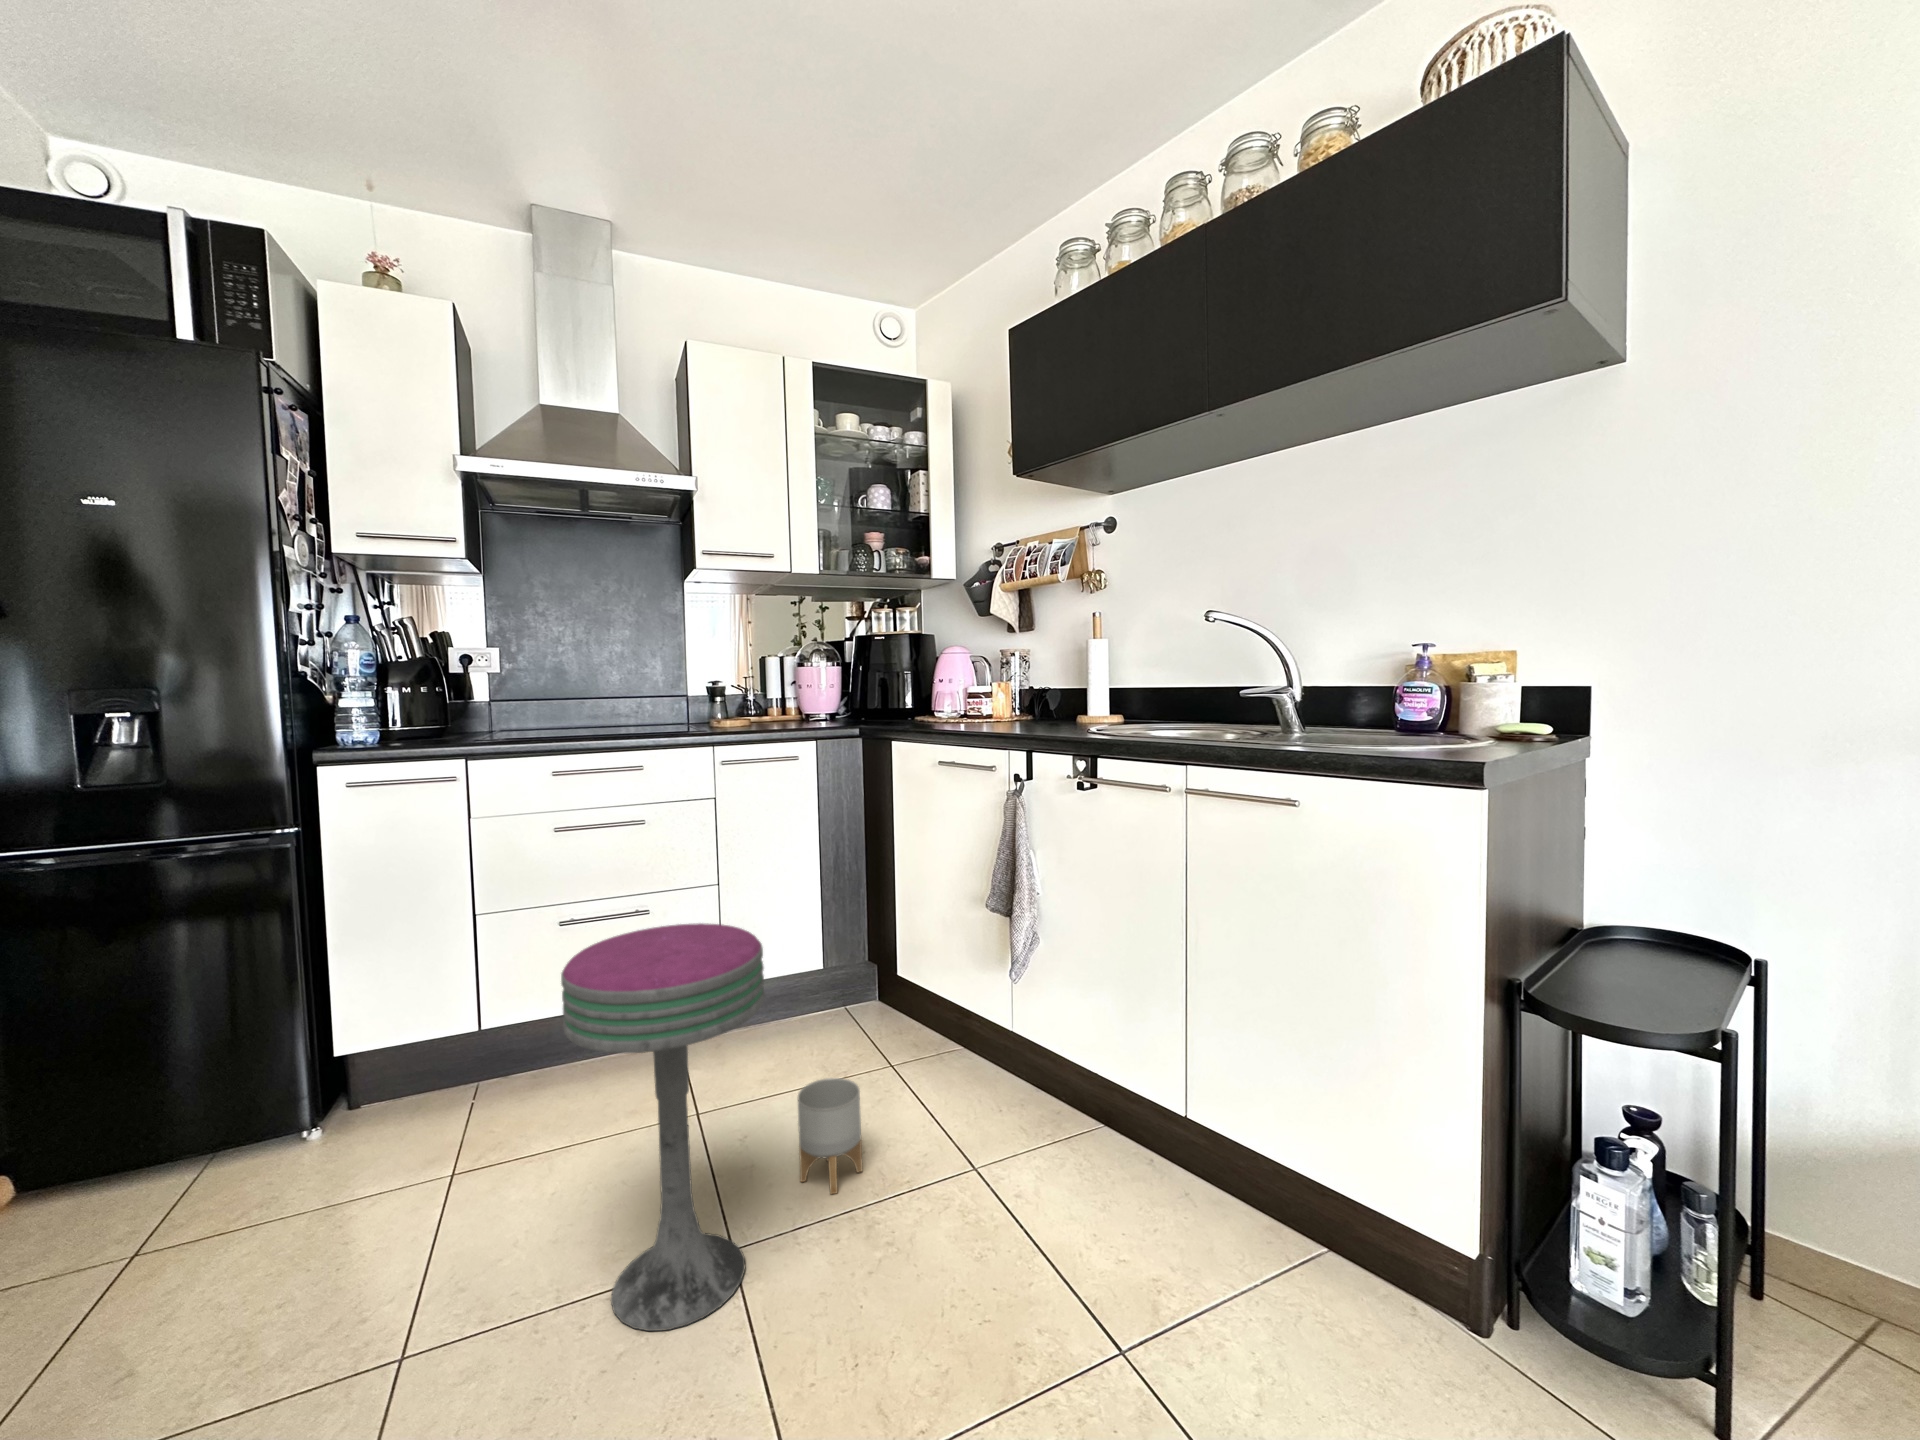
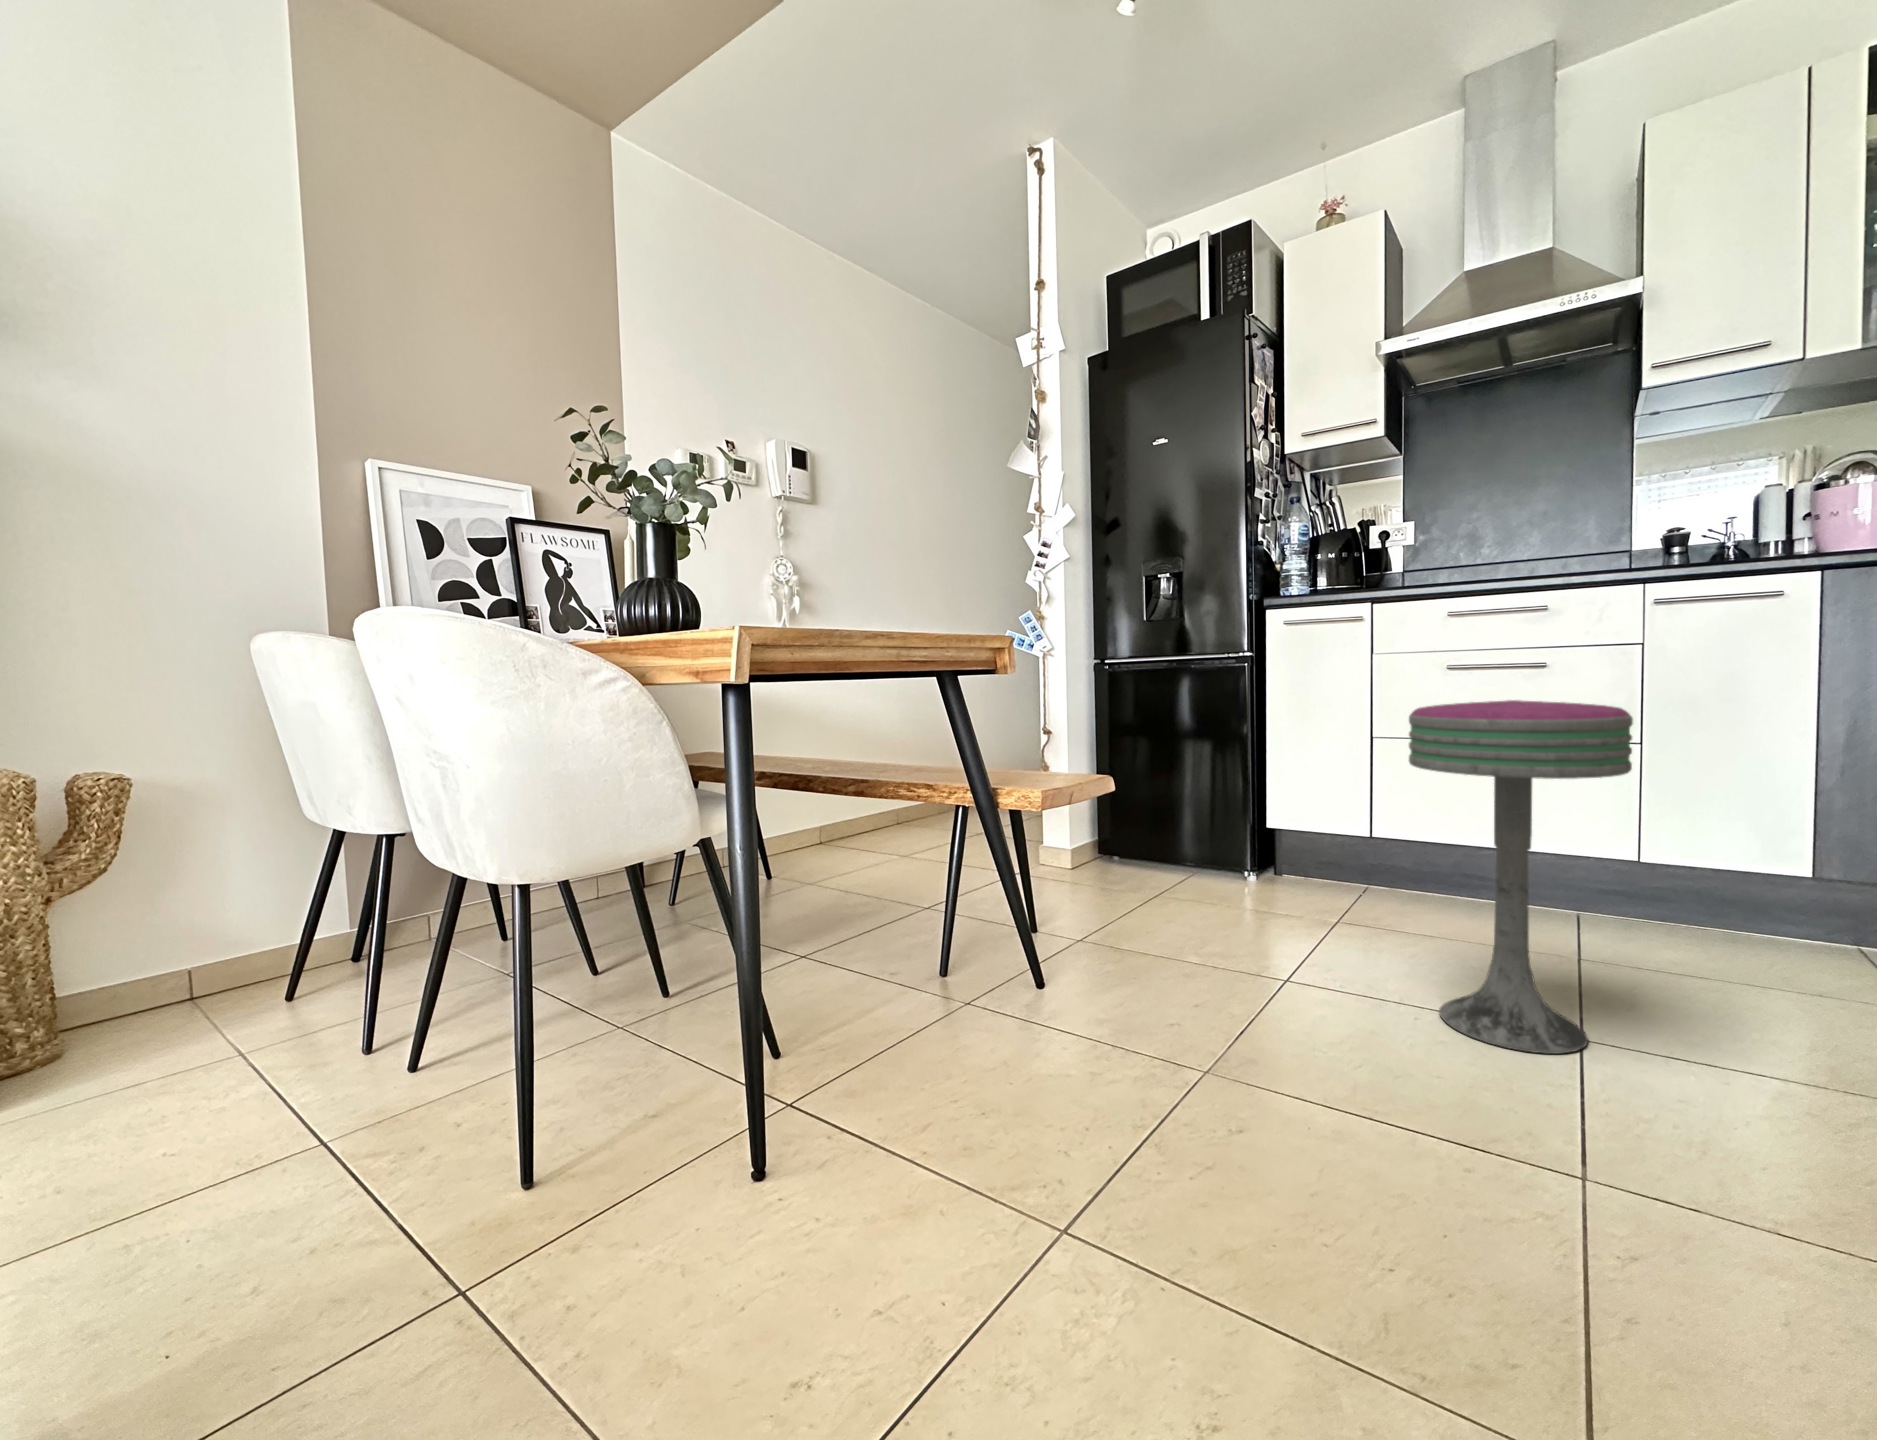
planter: present [798,1078,862,1194] -> none [1691,928,1800,1053]

